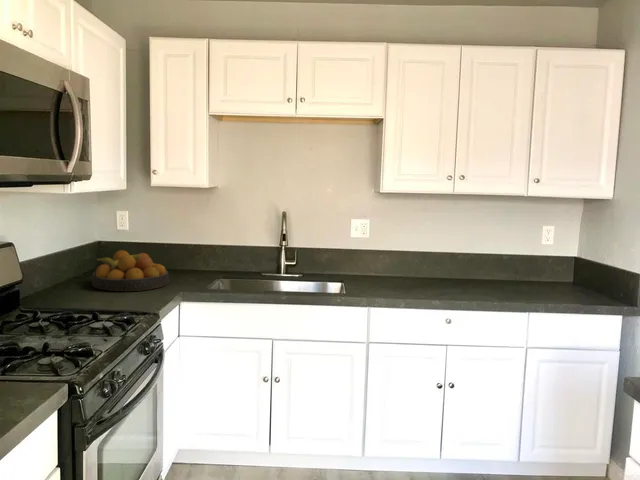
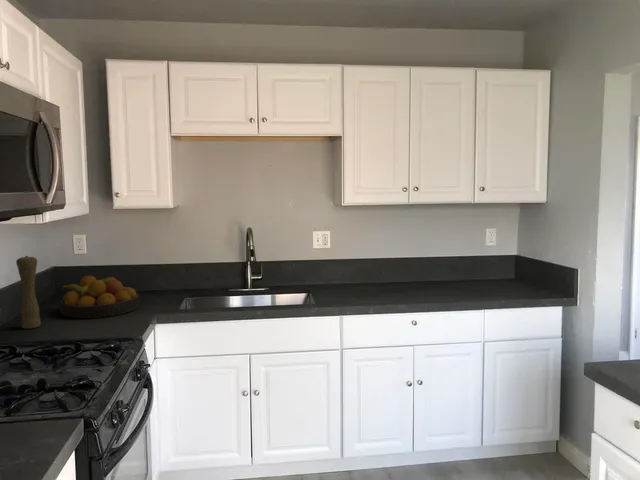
pepper mill: none [50,226,70,297] -> present [16,256,41,329]

